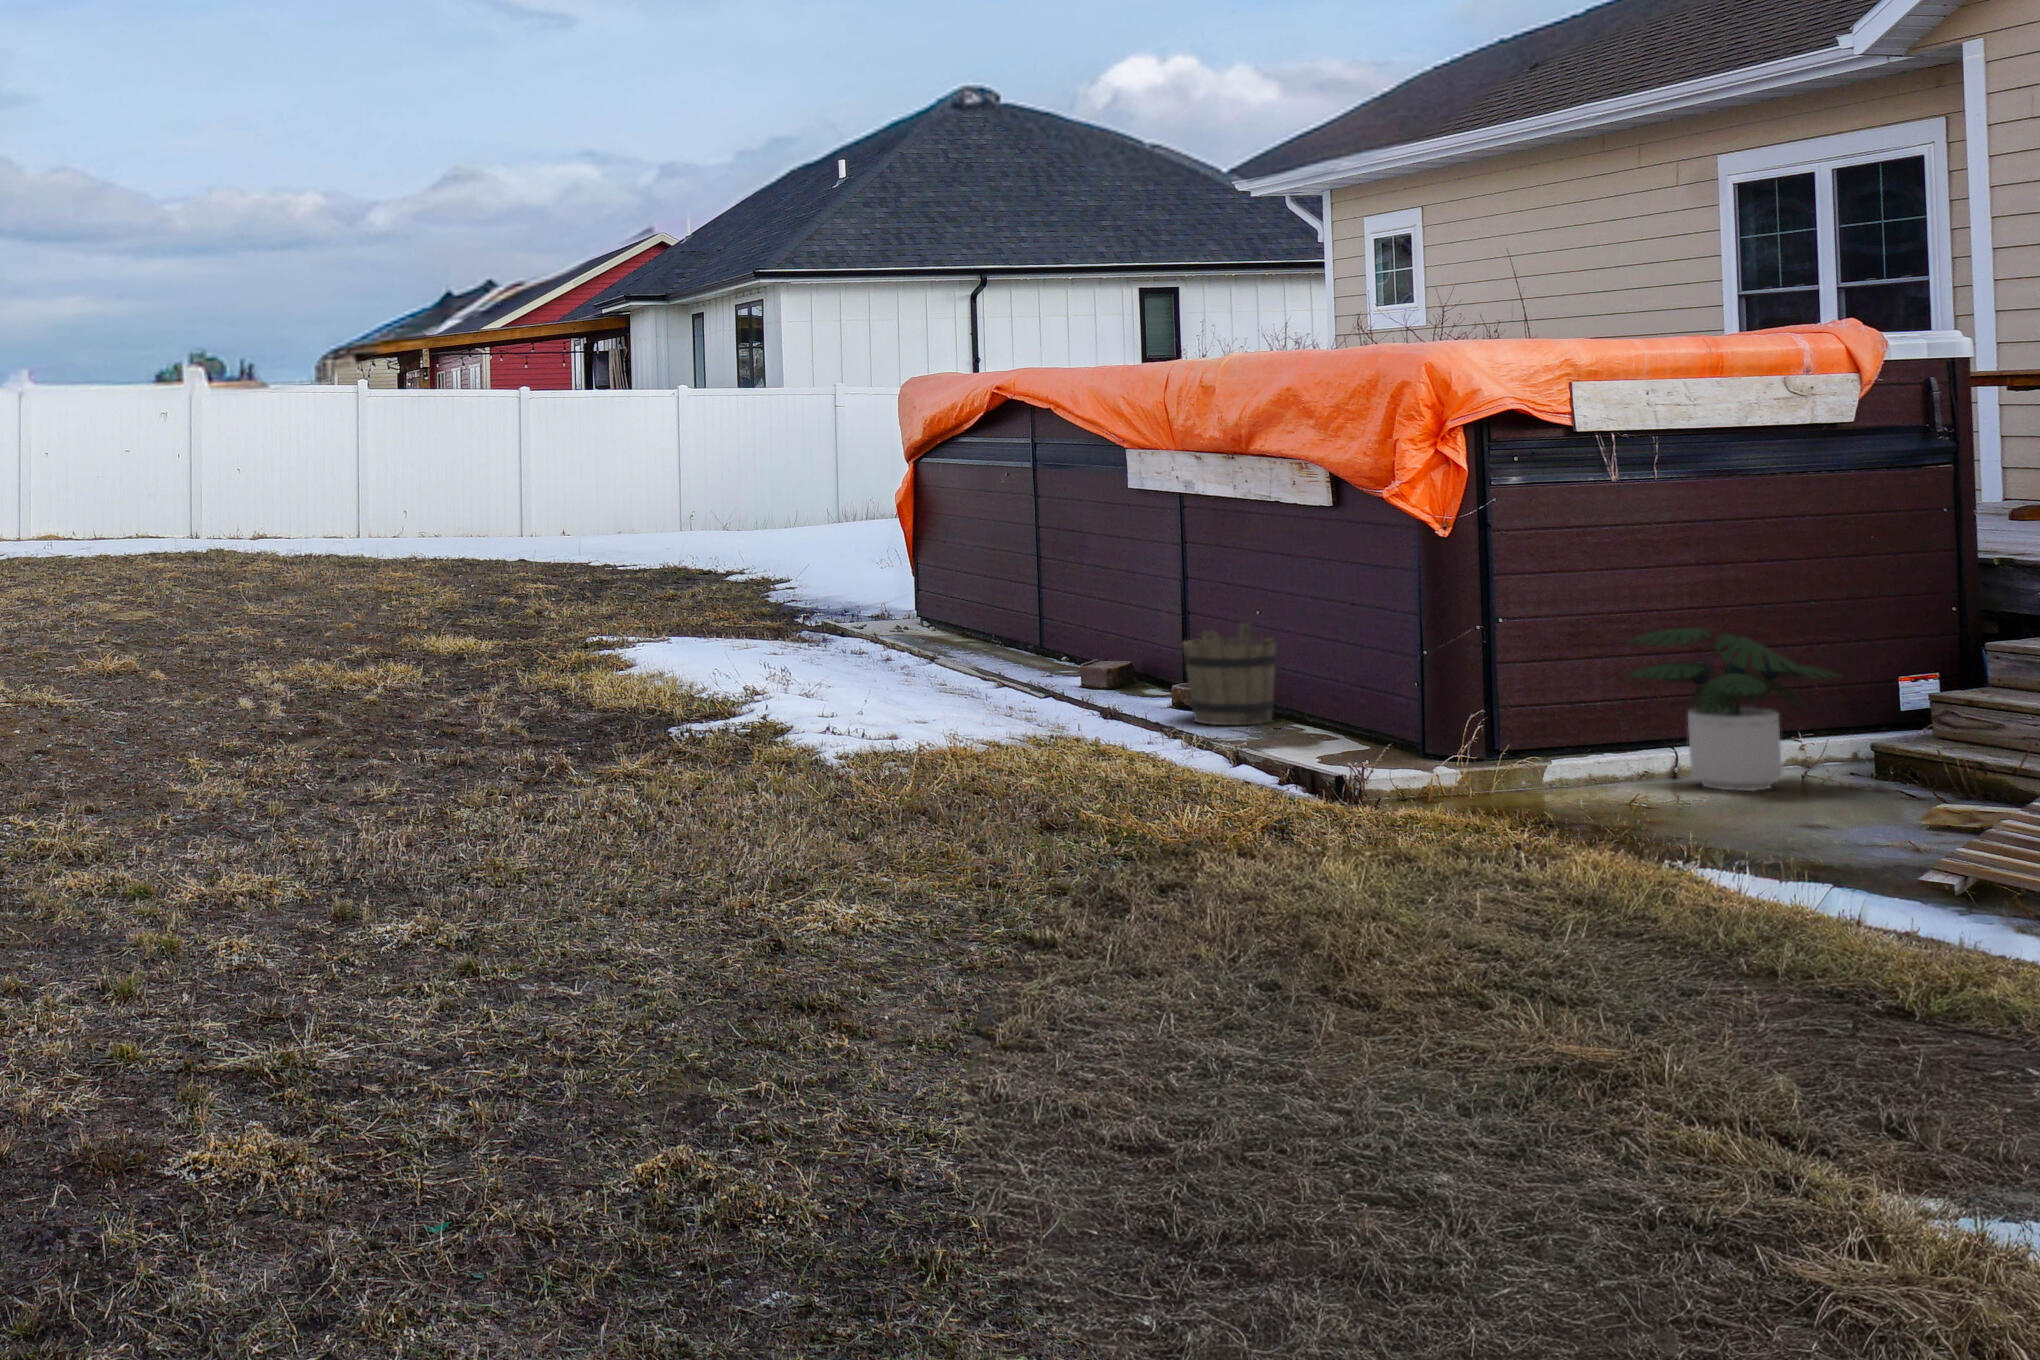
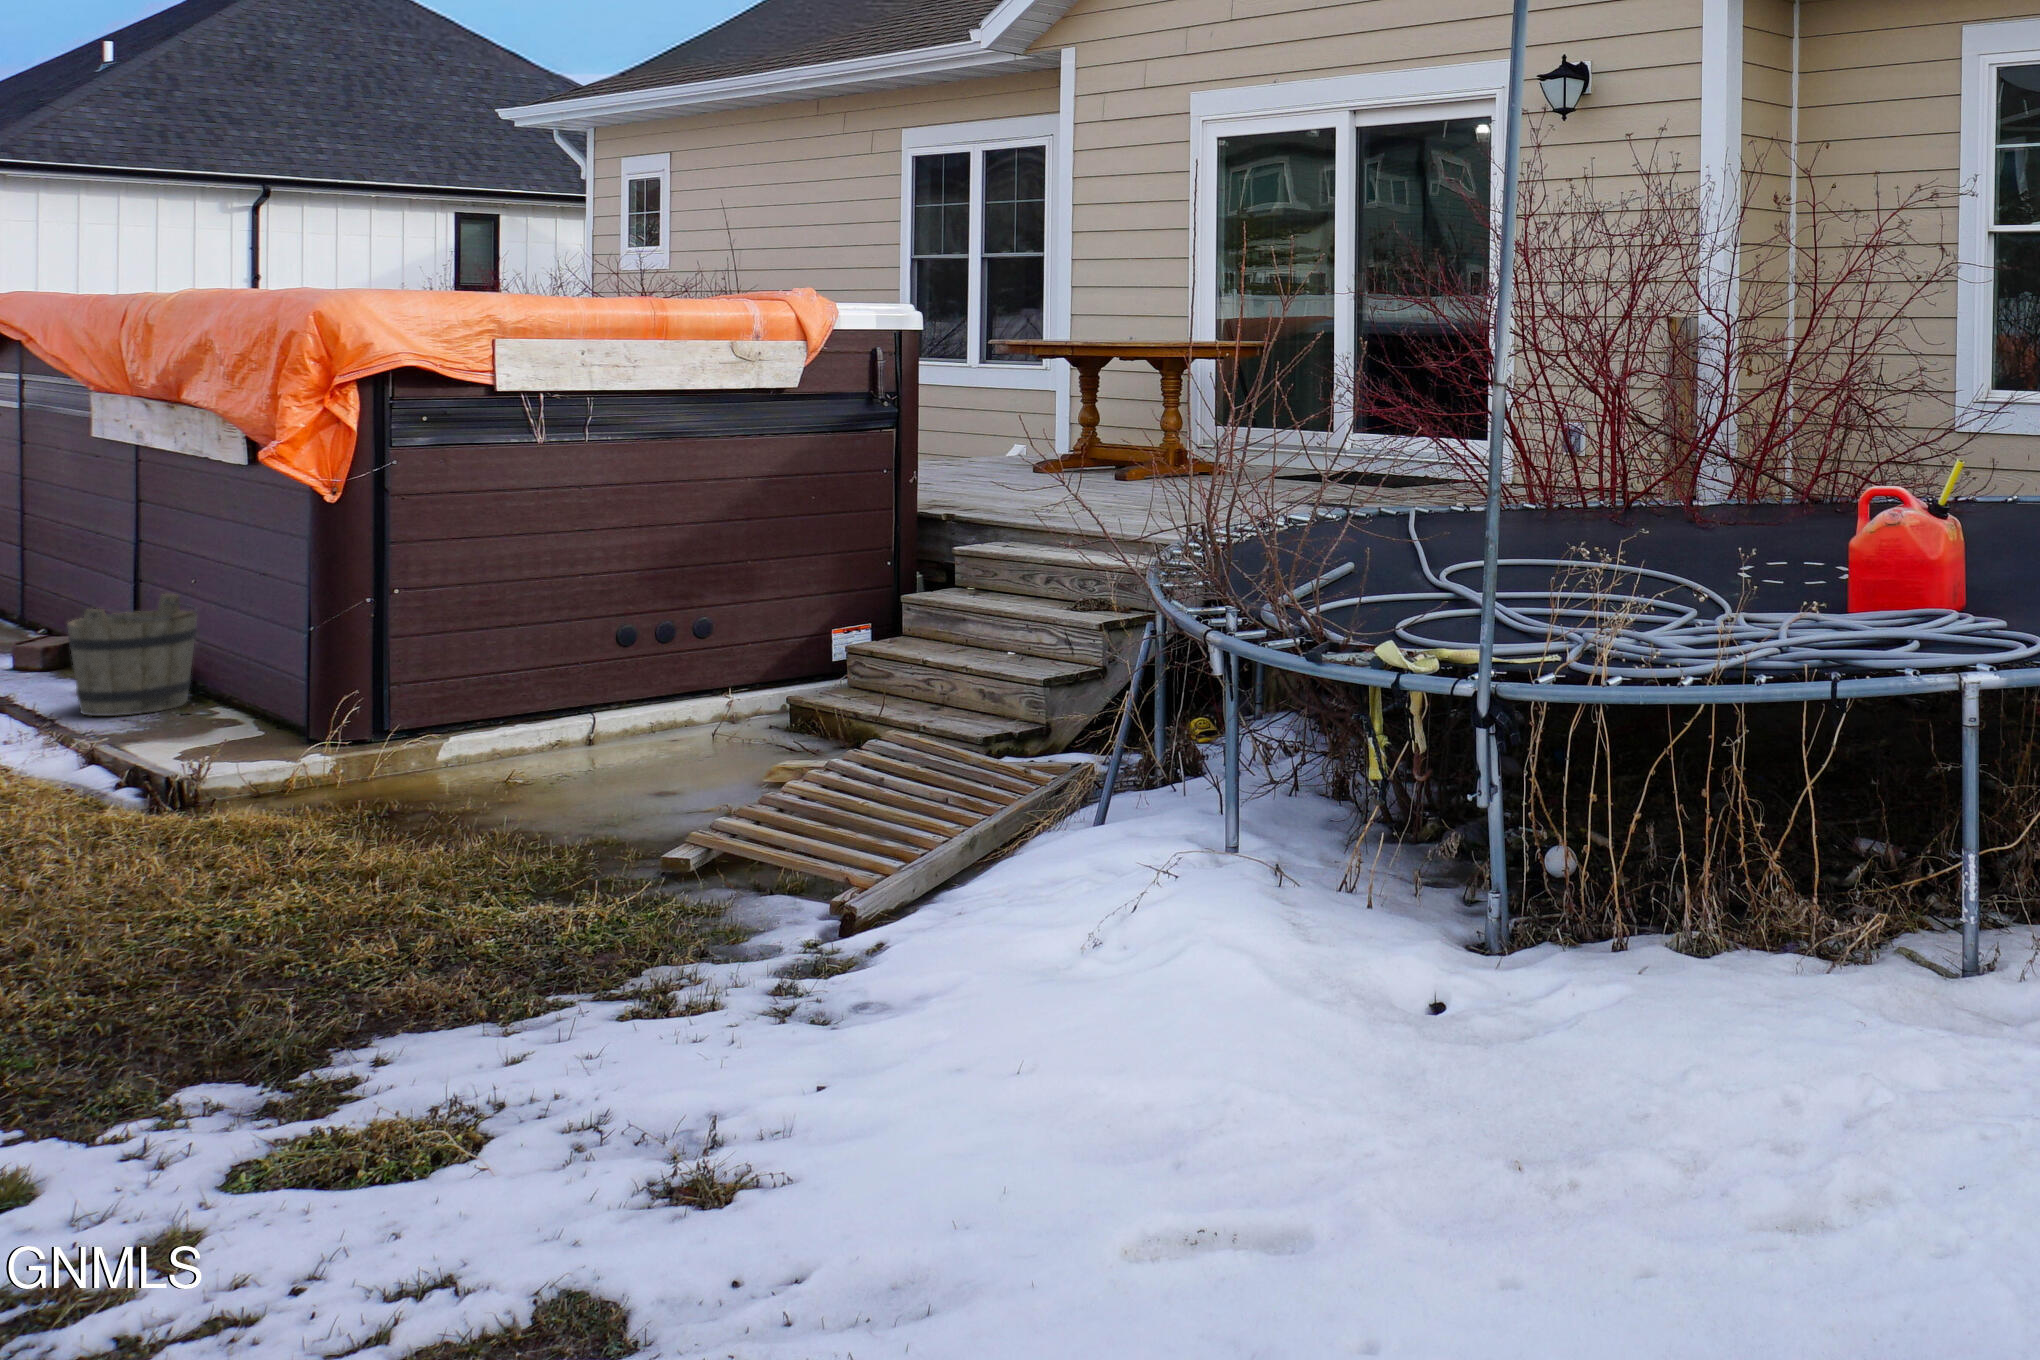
potted plant: present [1627,628,1839,791] -> none [532,594,752,758]

